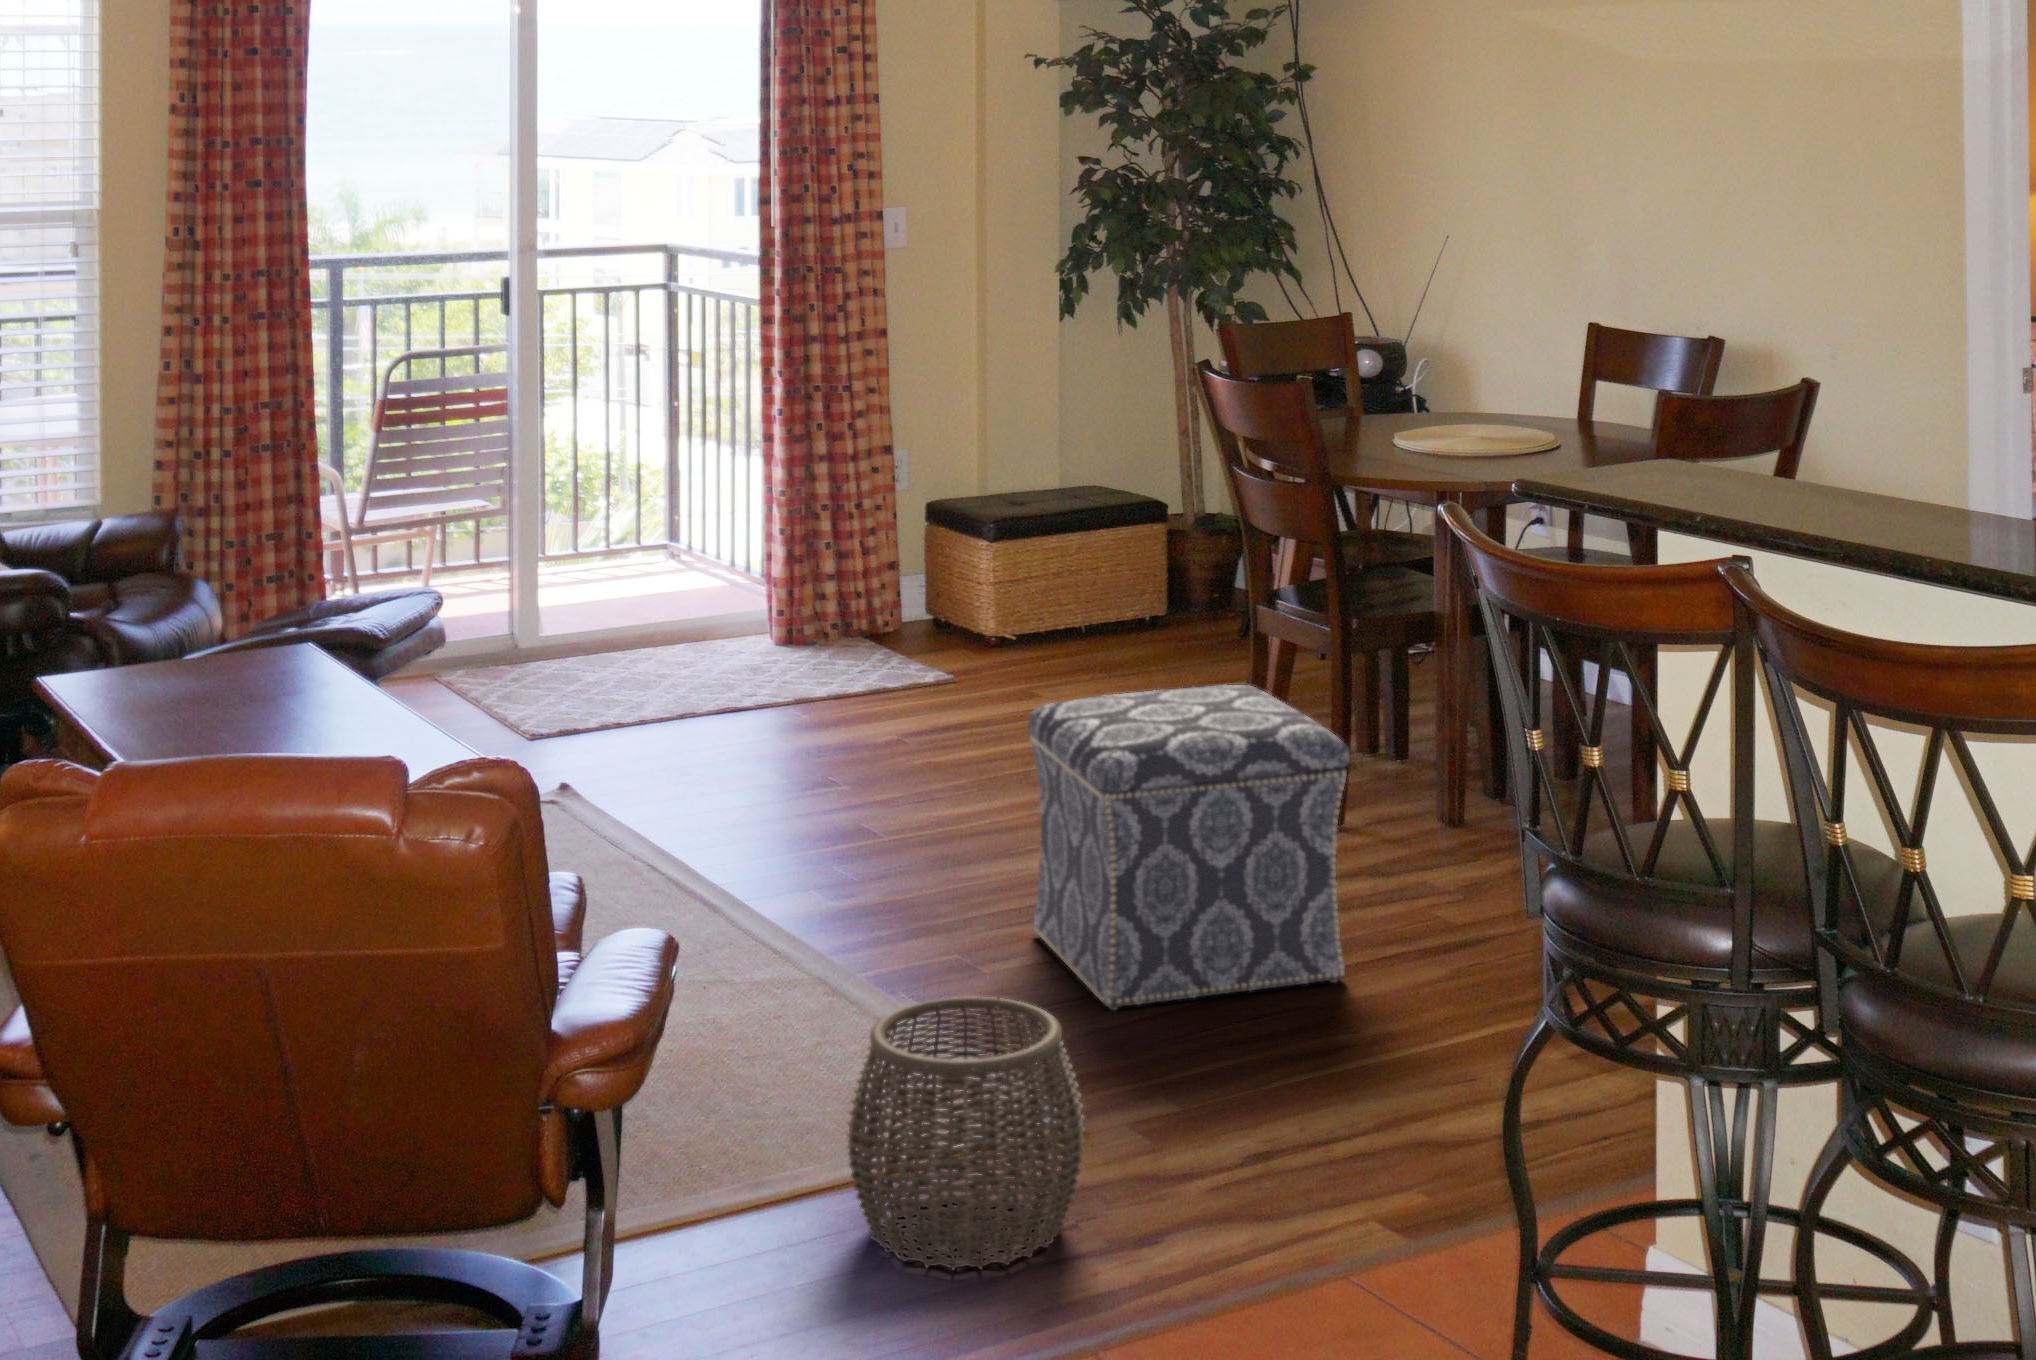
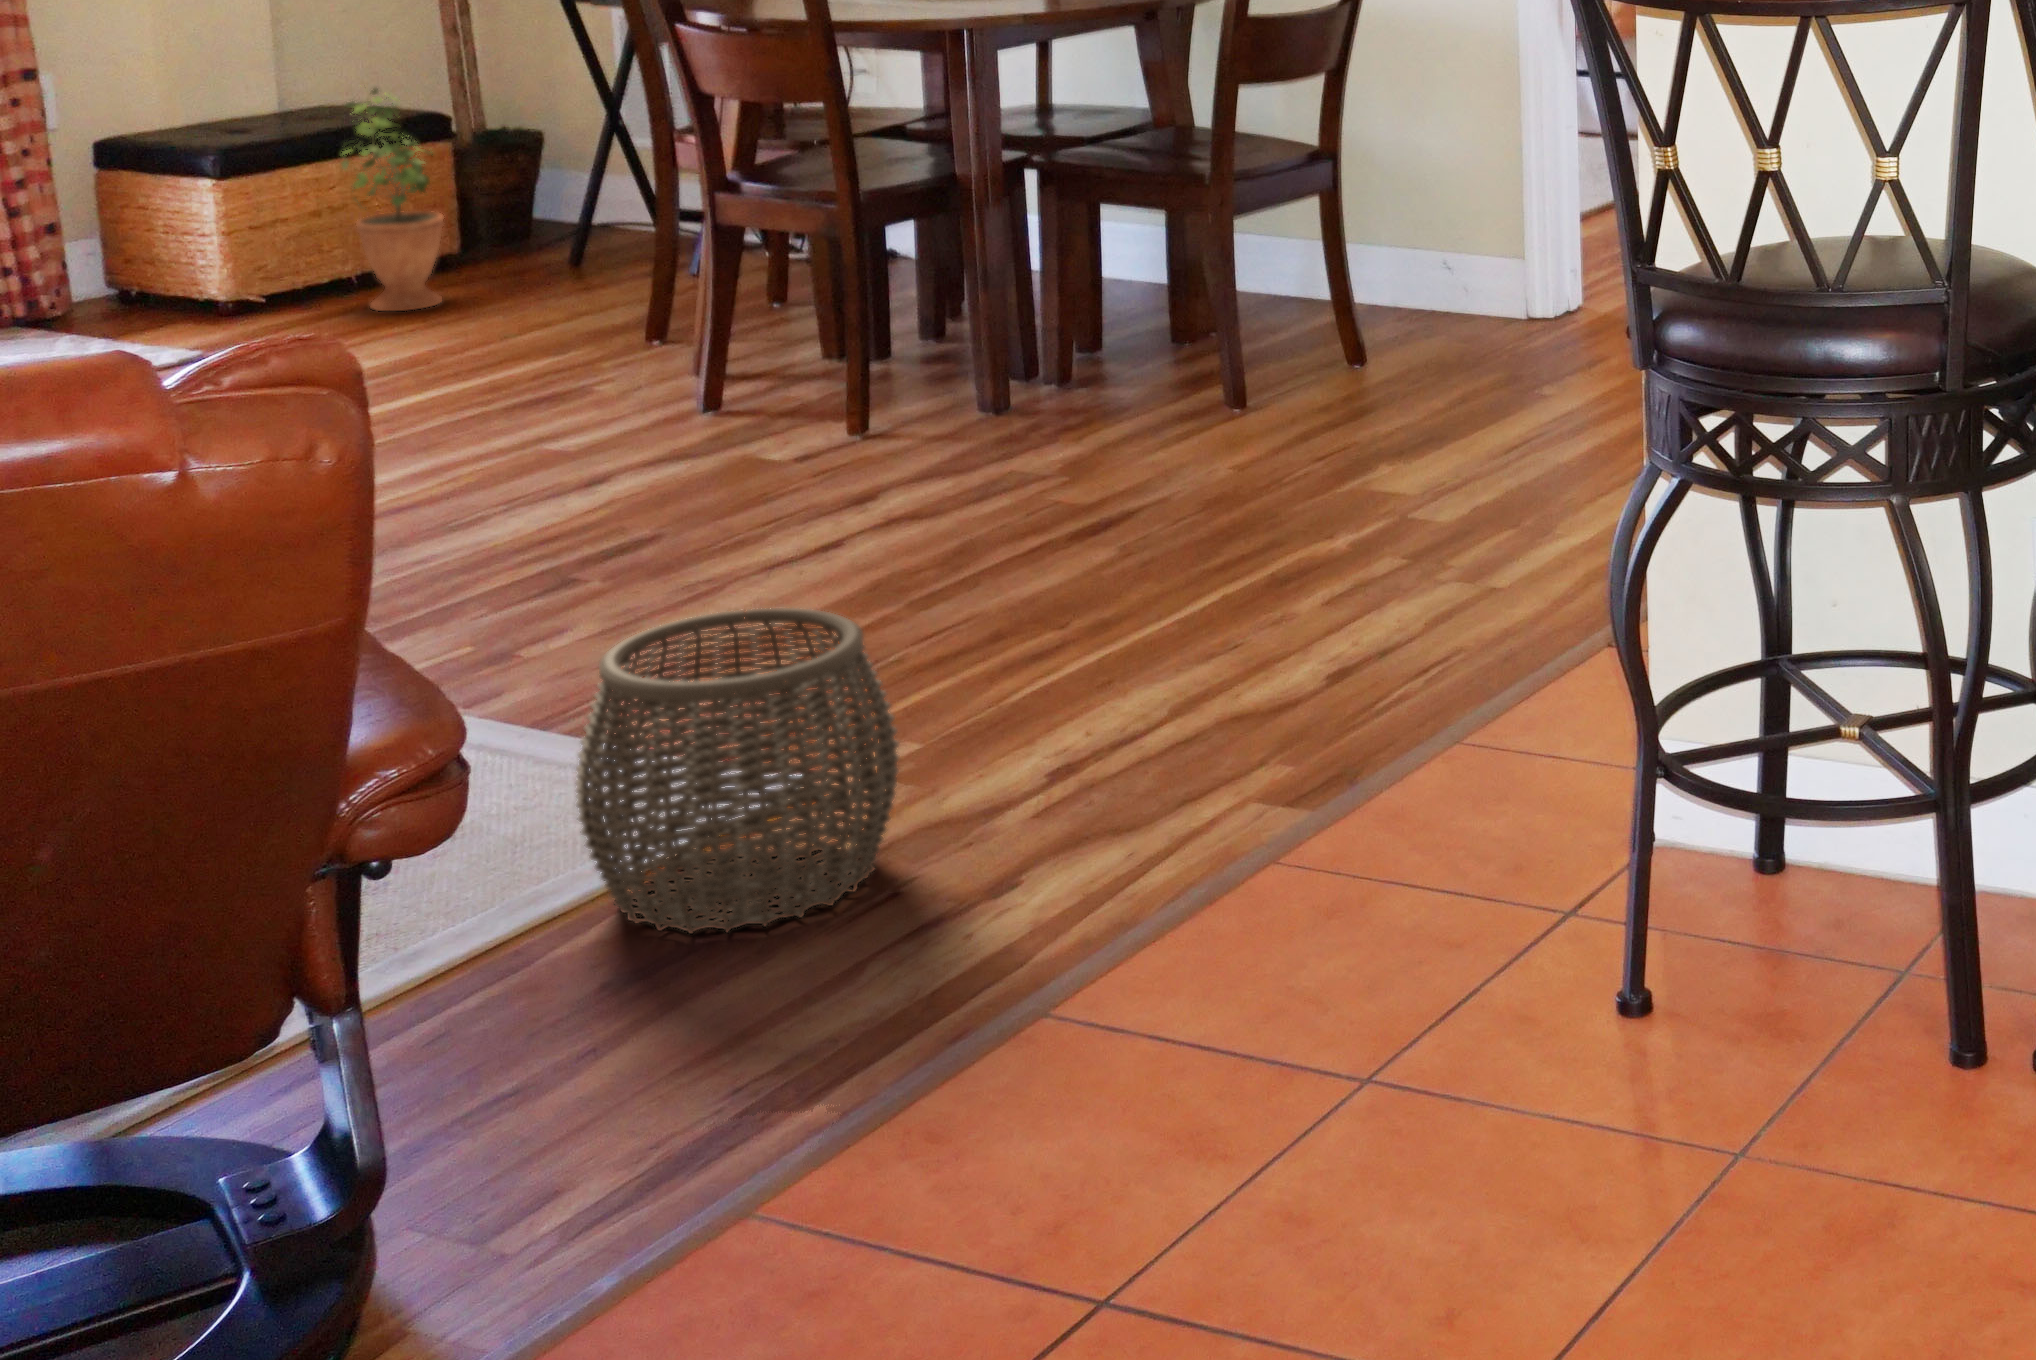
potted plant: none [1068,476,1138,661] -> present [342,89,443,311]
ottoman: present [1028,685,1350,1010] -> none [541,258,1005,644]

